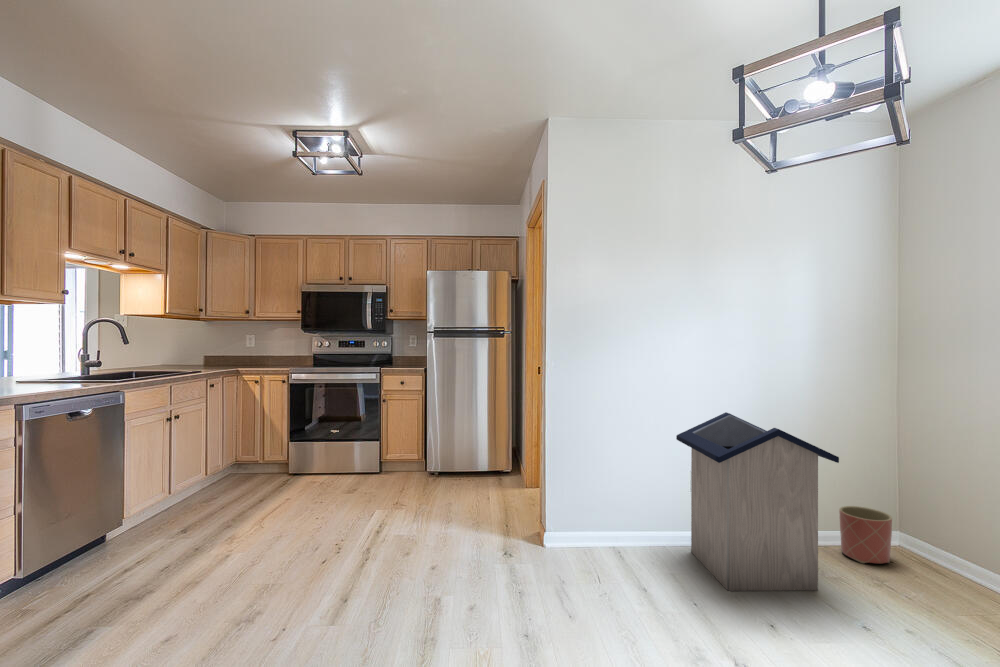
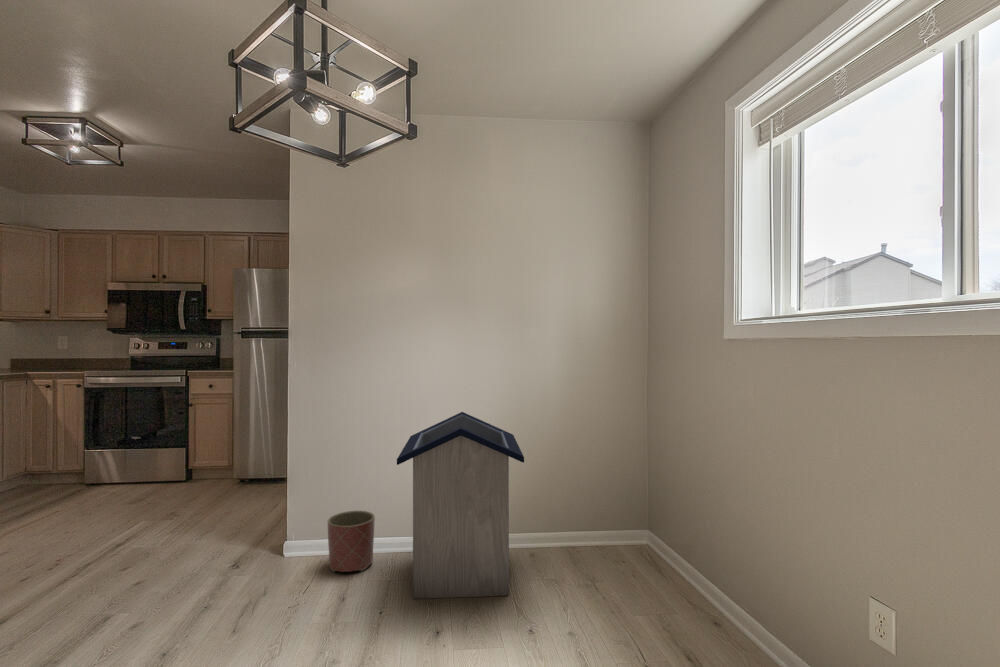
planter: present [839,506,892,564] -> present [328,511,375,572]

